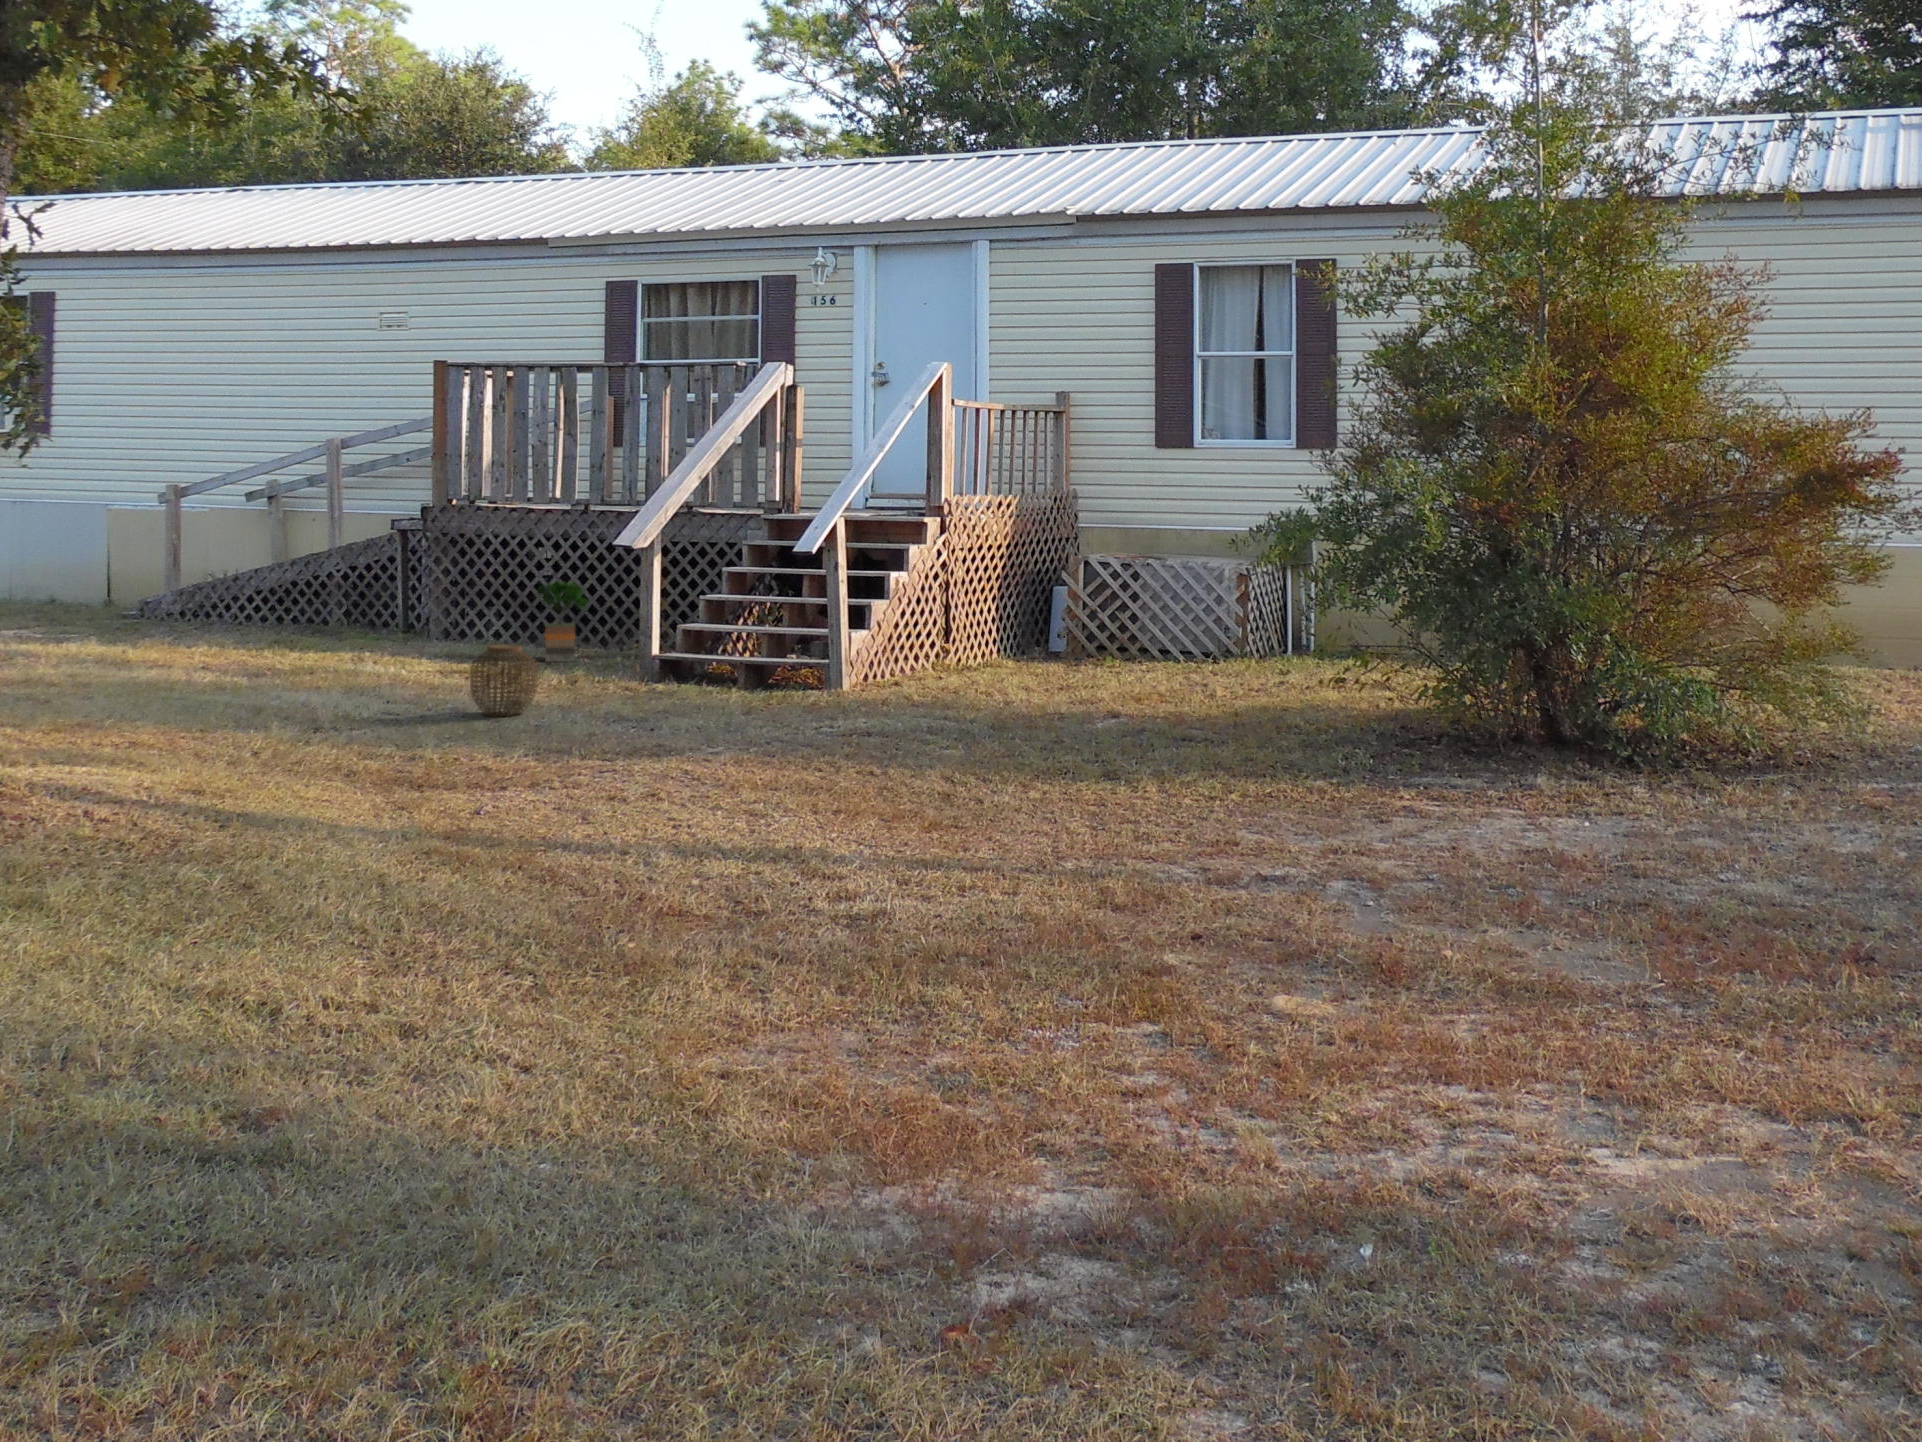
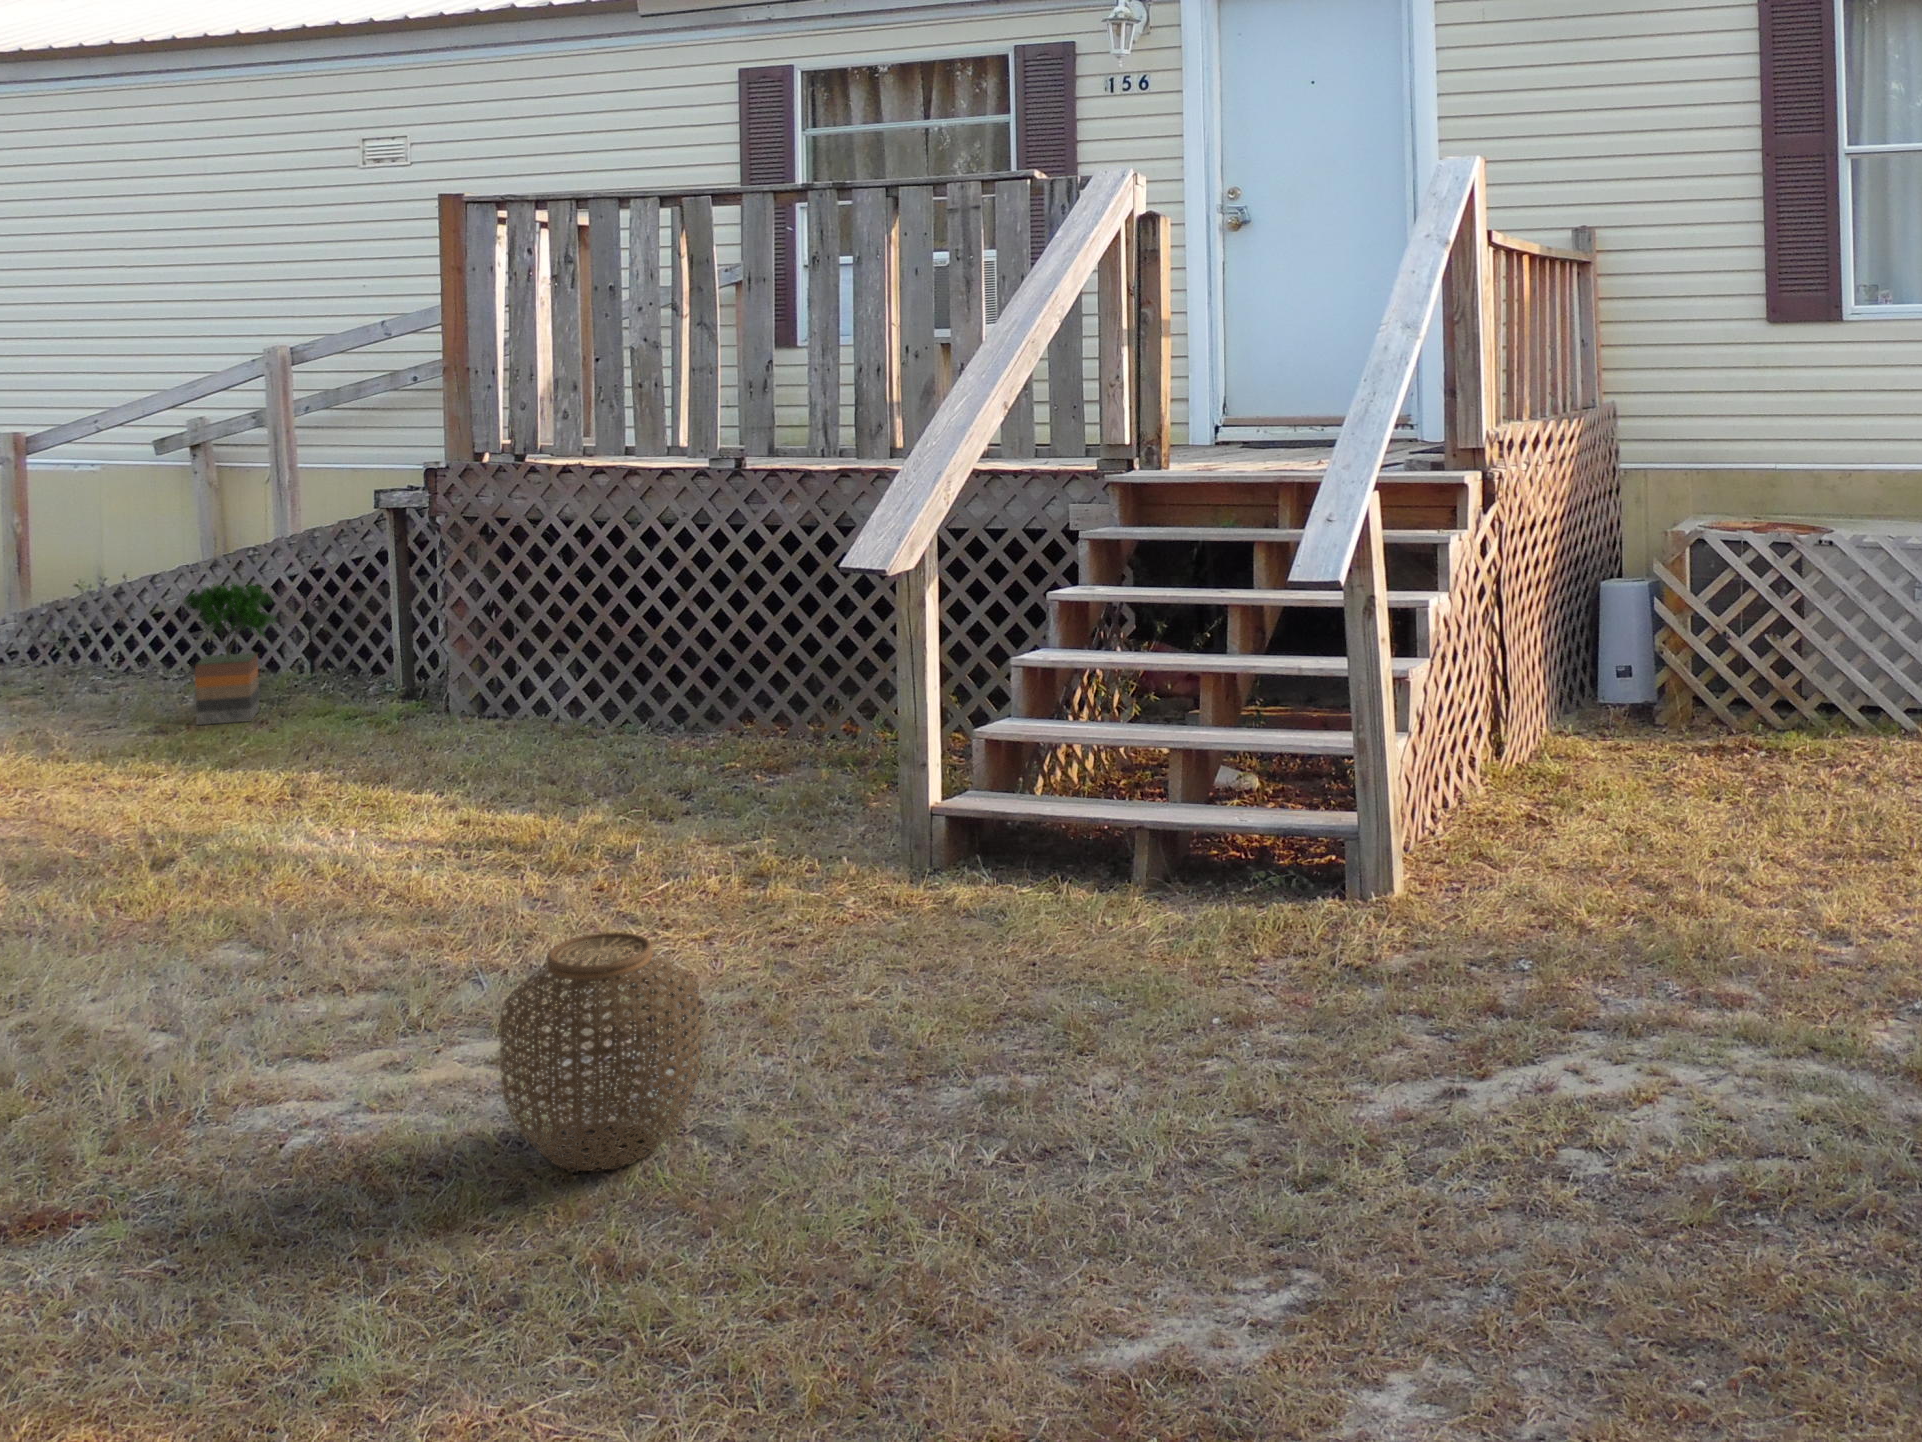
potted tree: present [538,582,589,662] -> present [183,584,276,725]

